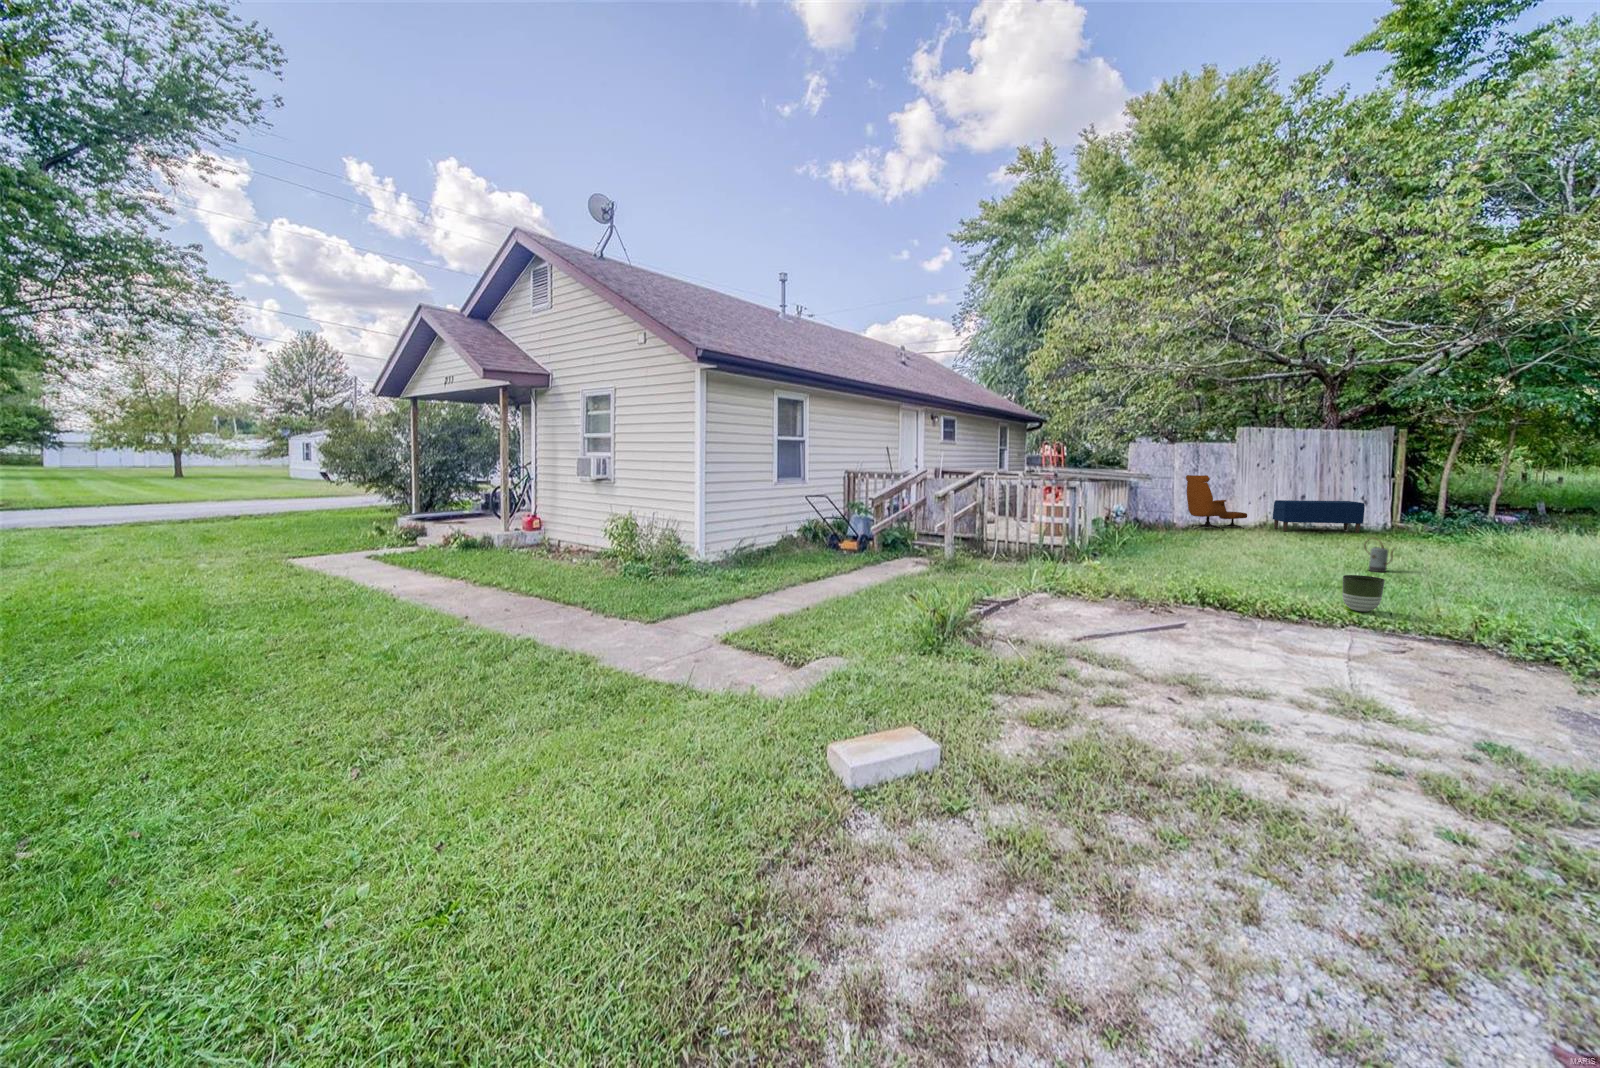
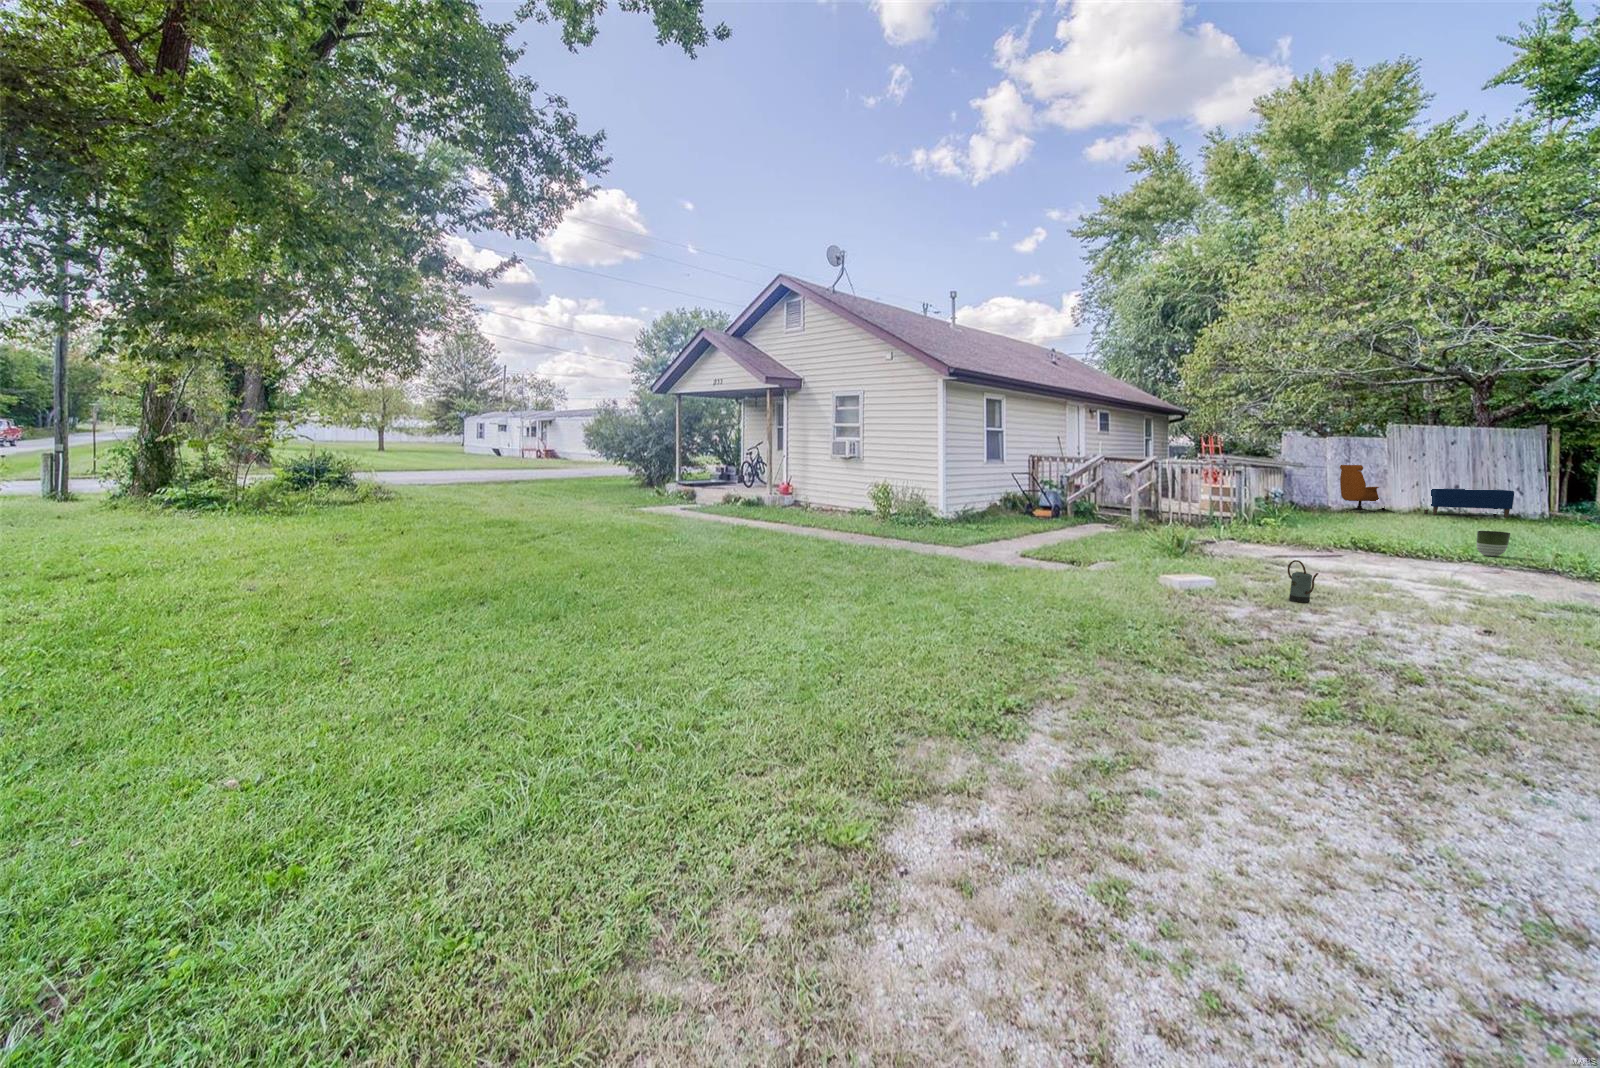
watering can: present [1364,540,1395,572] -> present [1288,560,1318,603]

